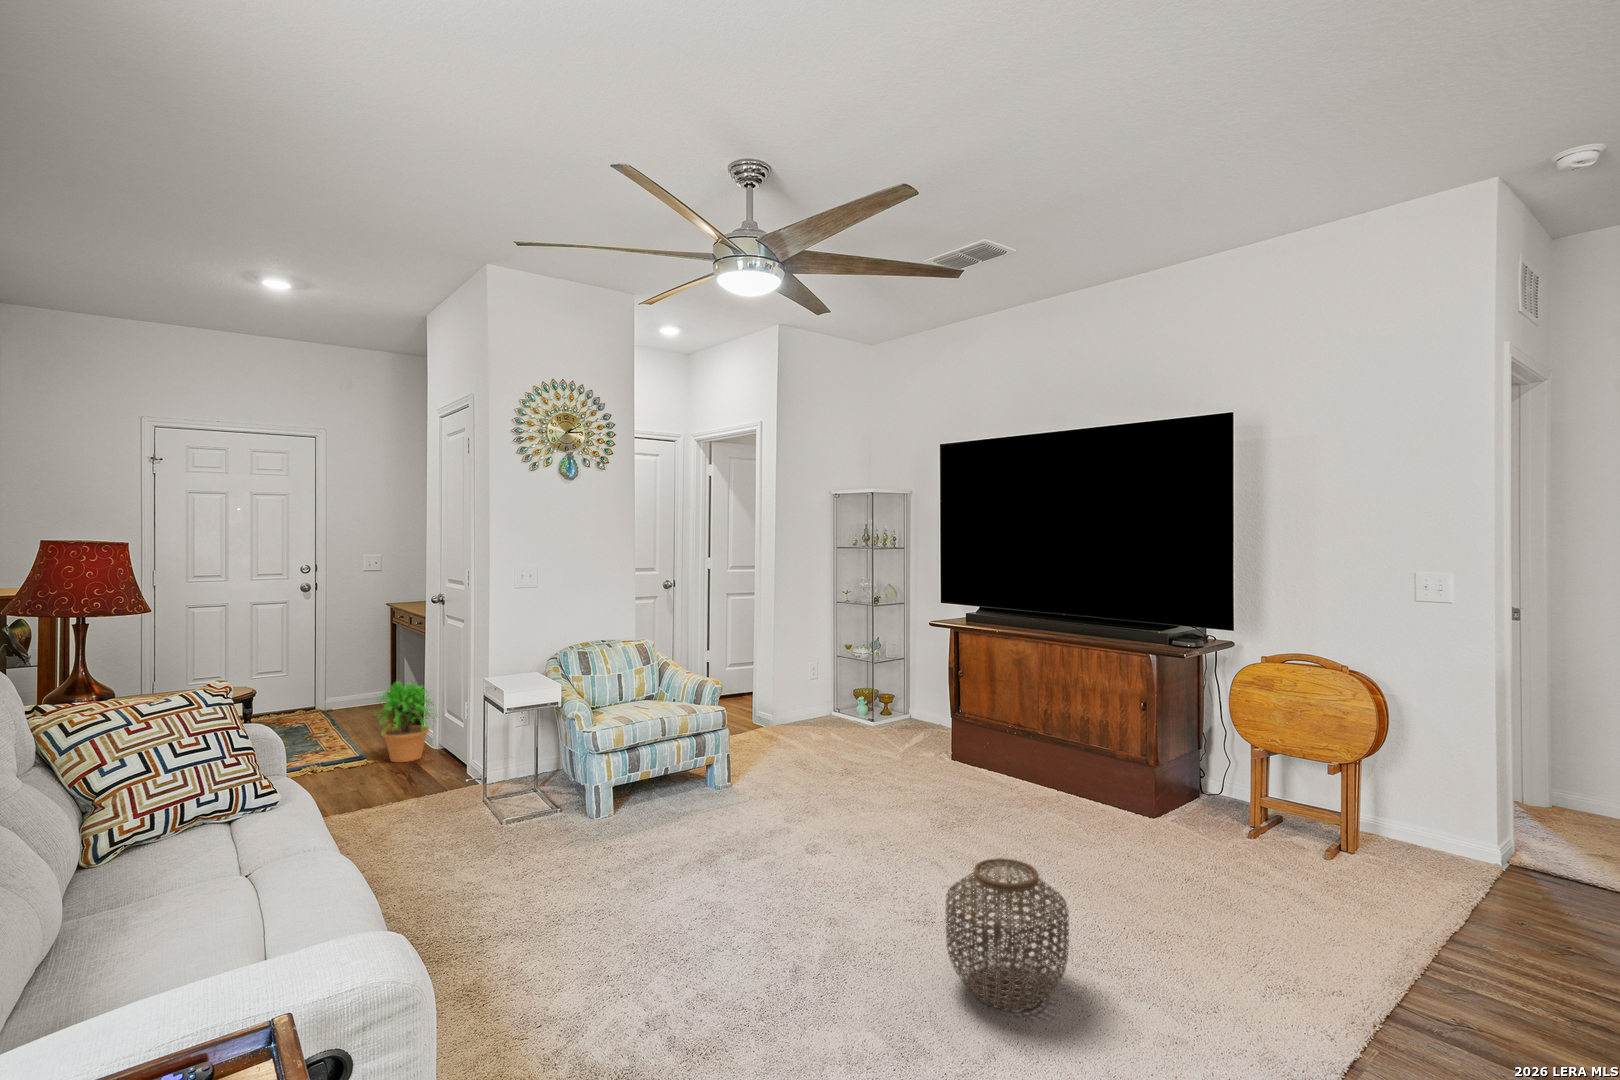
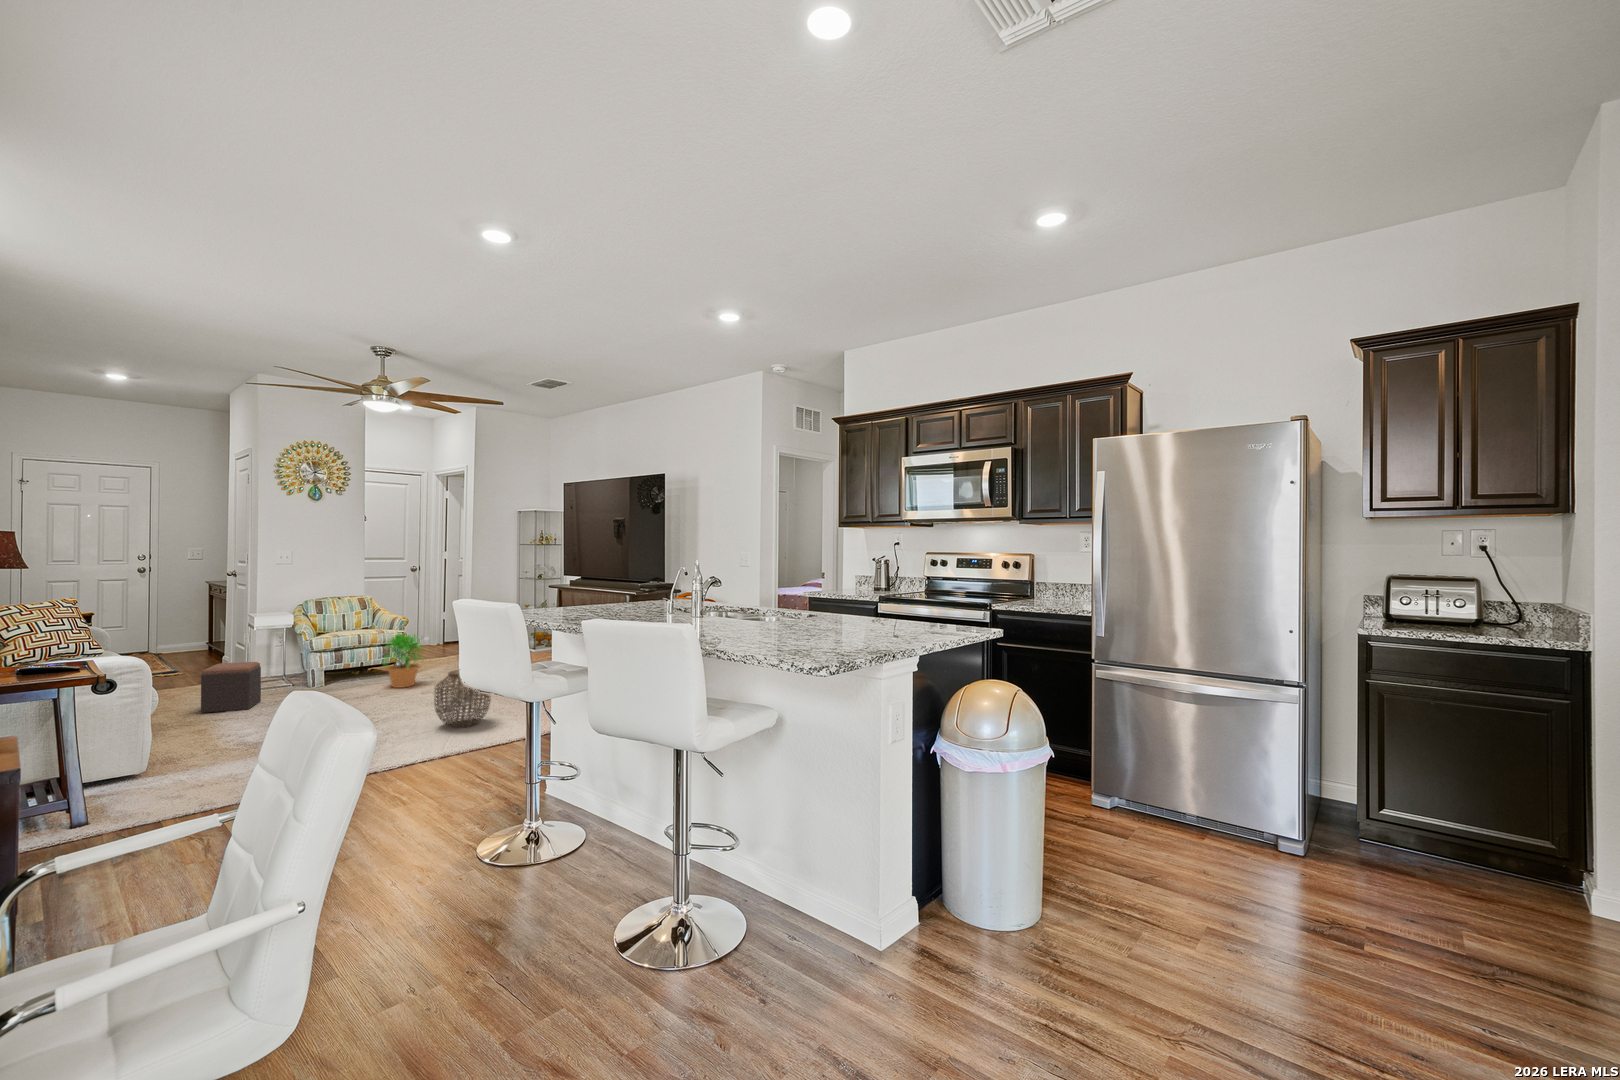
potted plant: present [378,681,436,762] -> present [383,633,422,688]
footstool: none [437,787,527,898] -> present [201,662,261,713]

